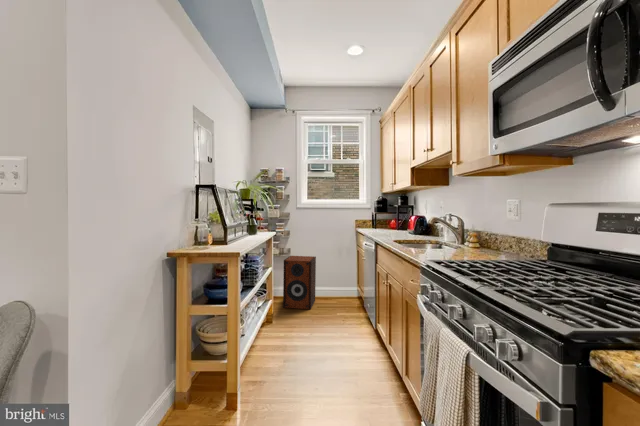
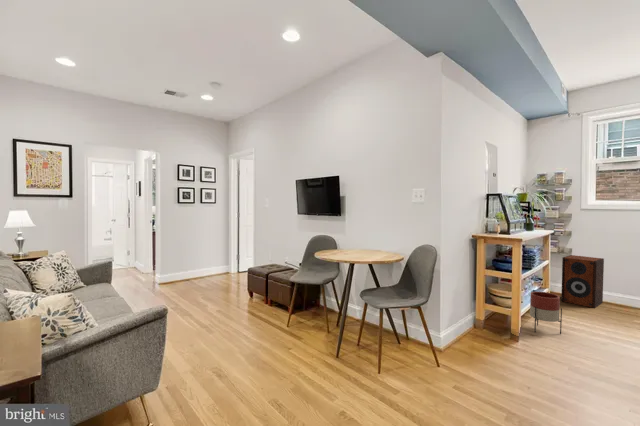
planter: none [253,314,286,374] -> present [530,292,562,334]

